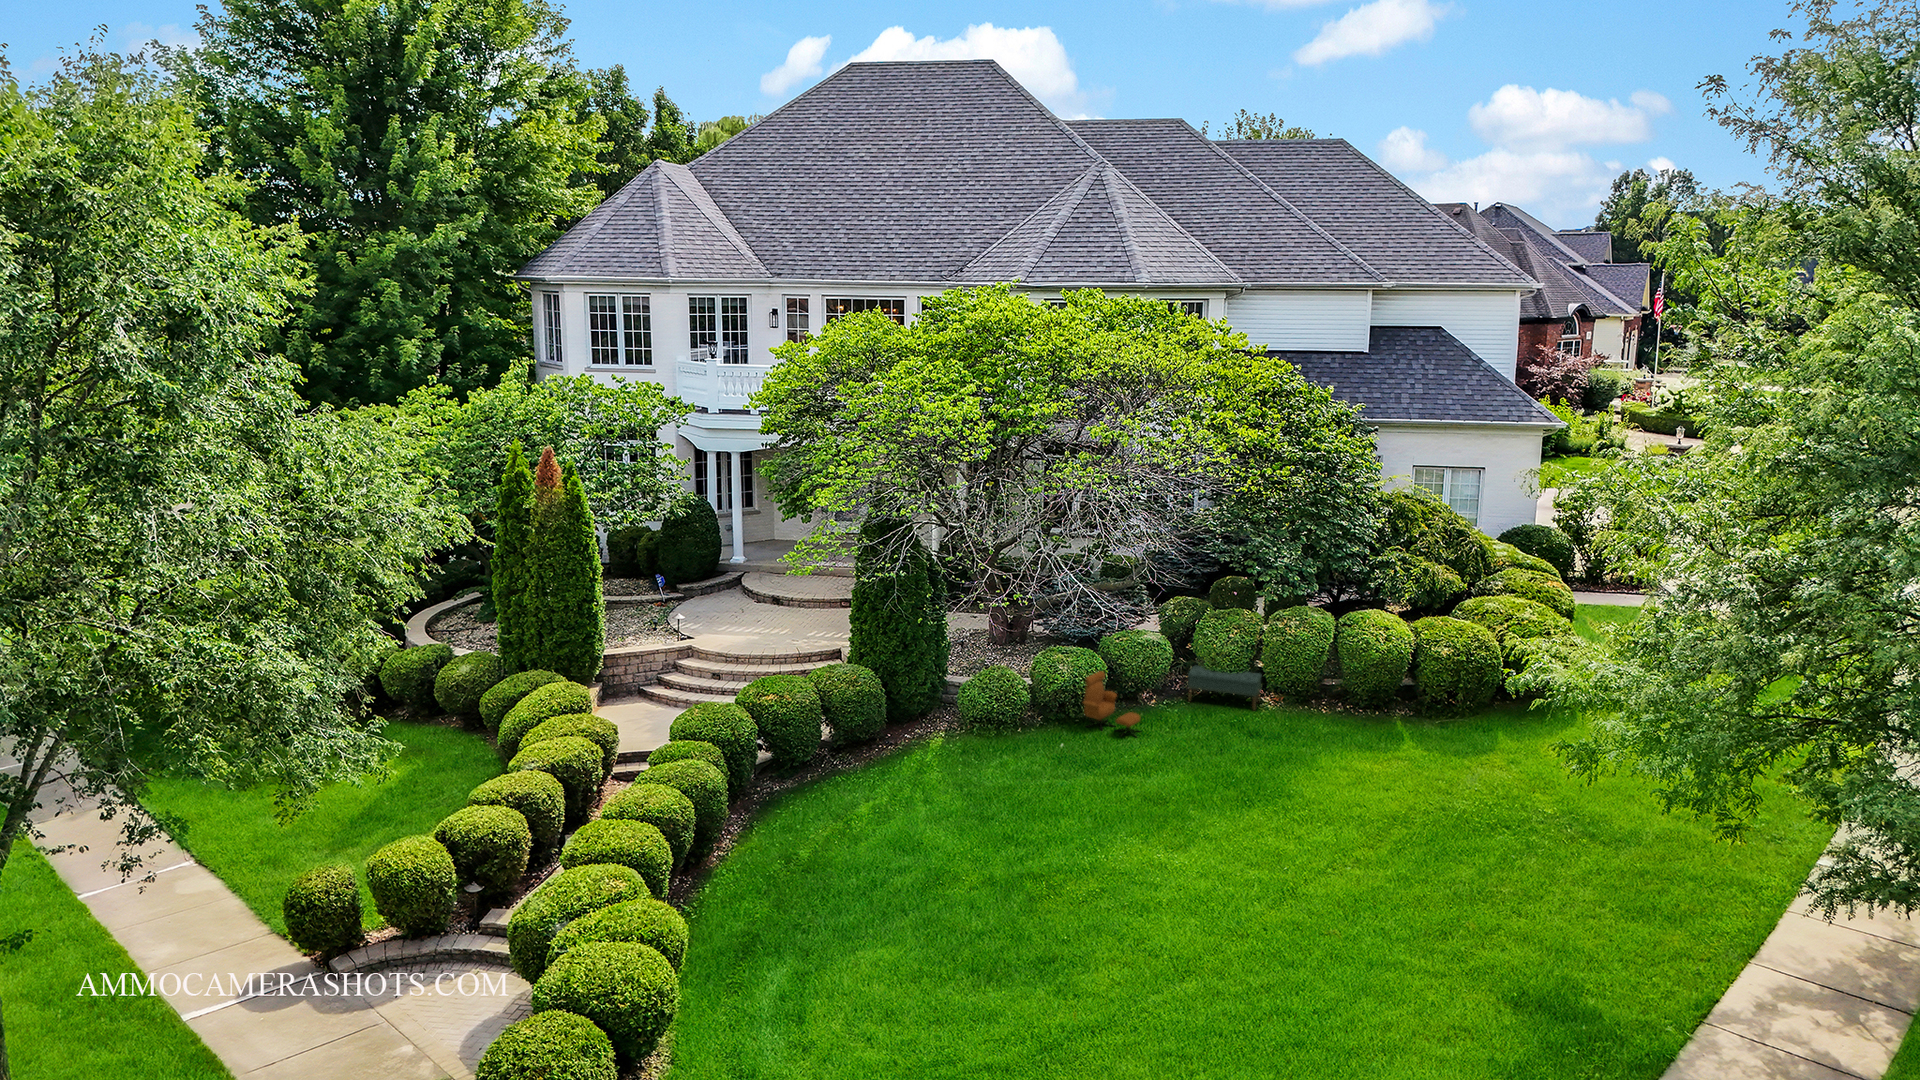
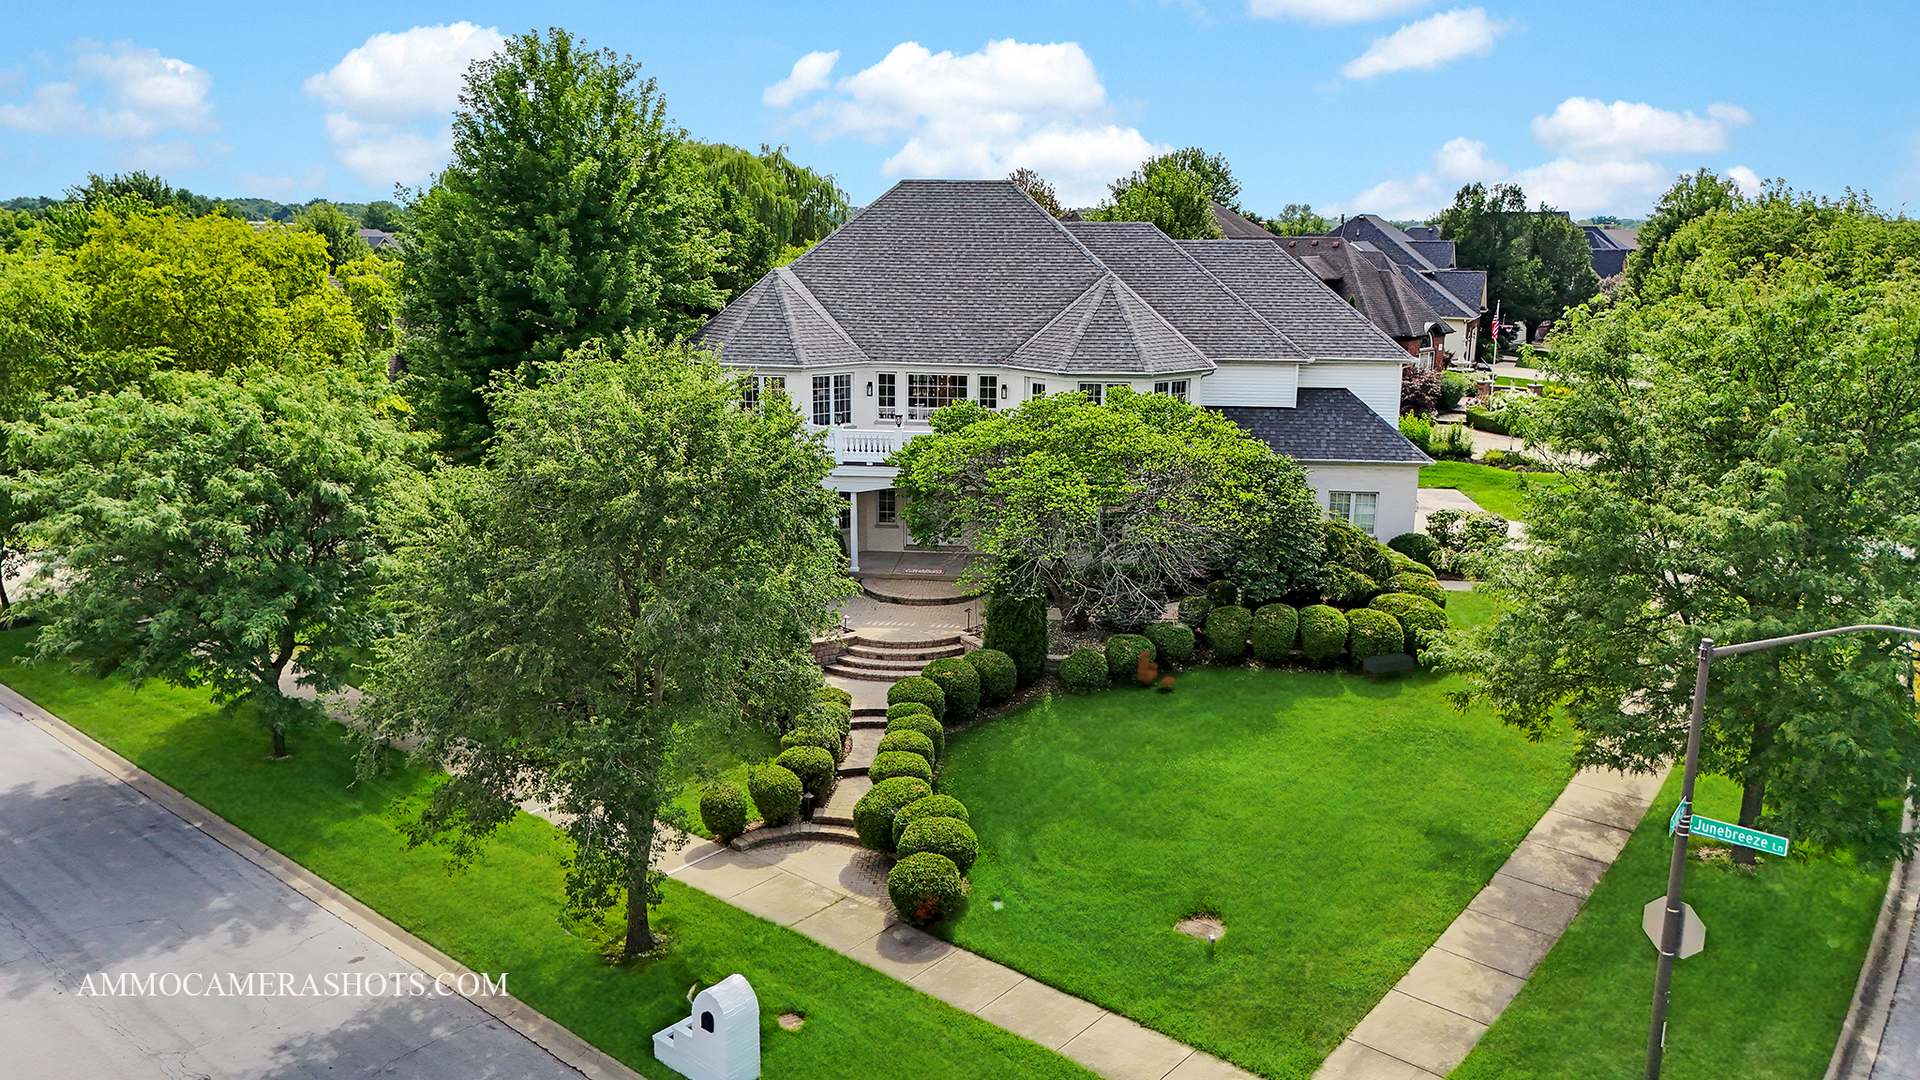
bench: present [1188,666,1262,710] -> present [1363,653,1414,682]

